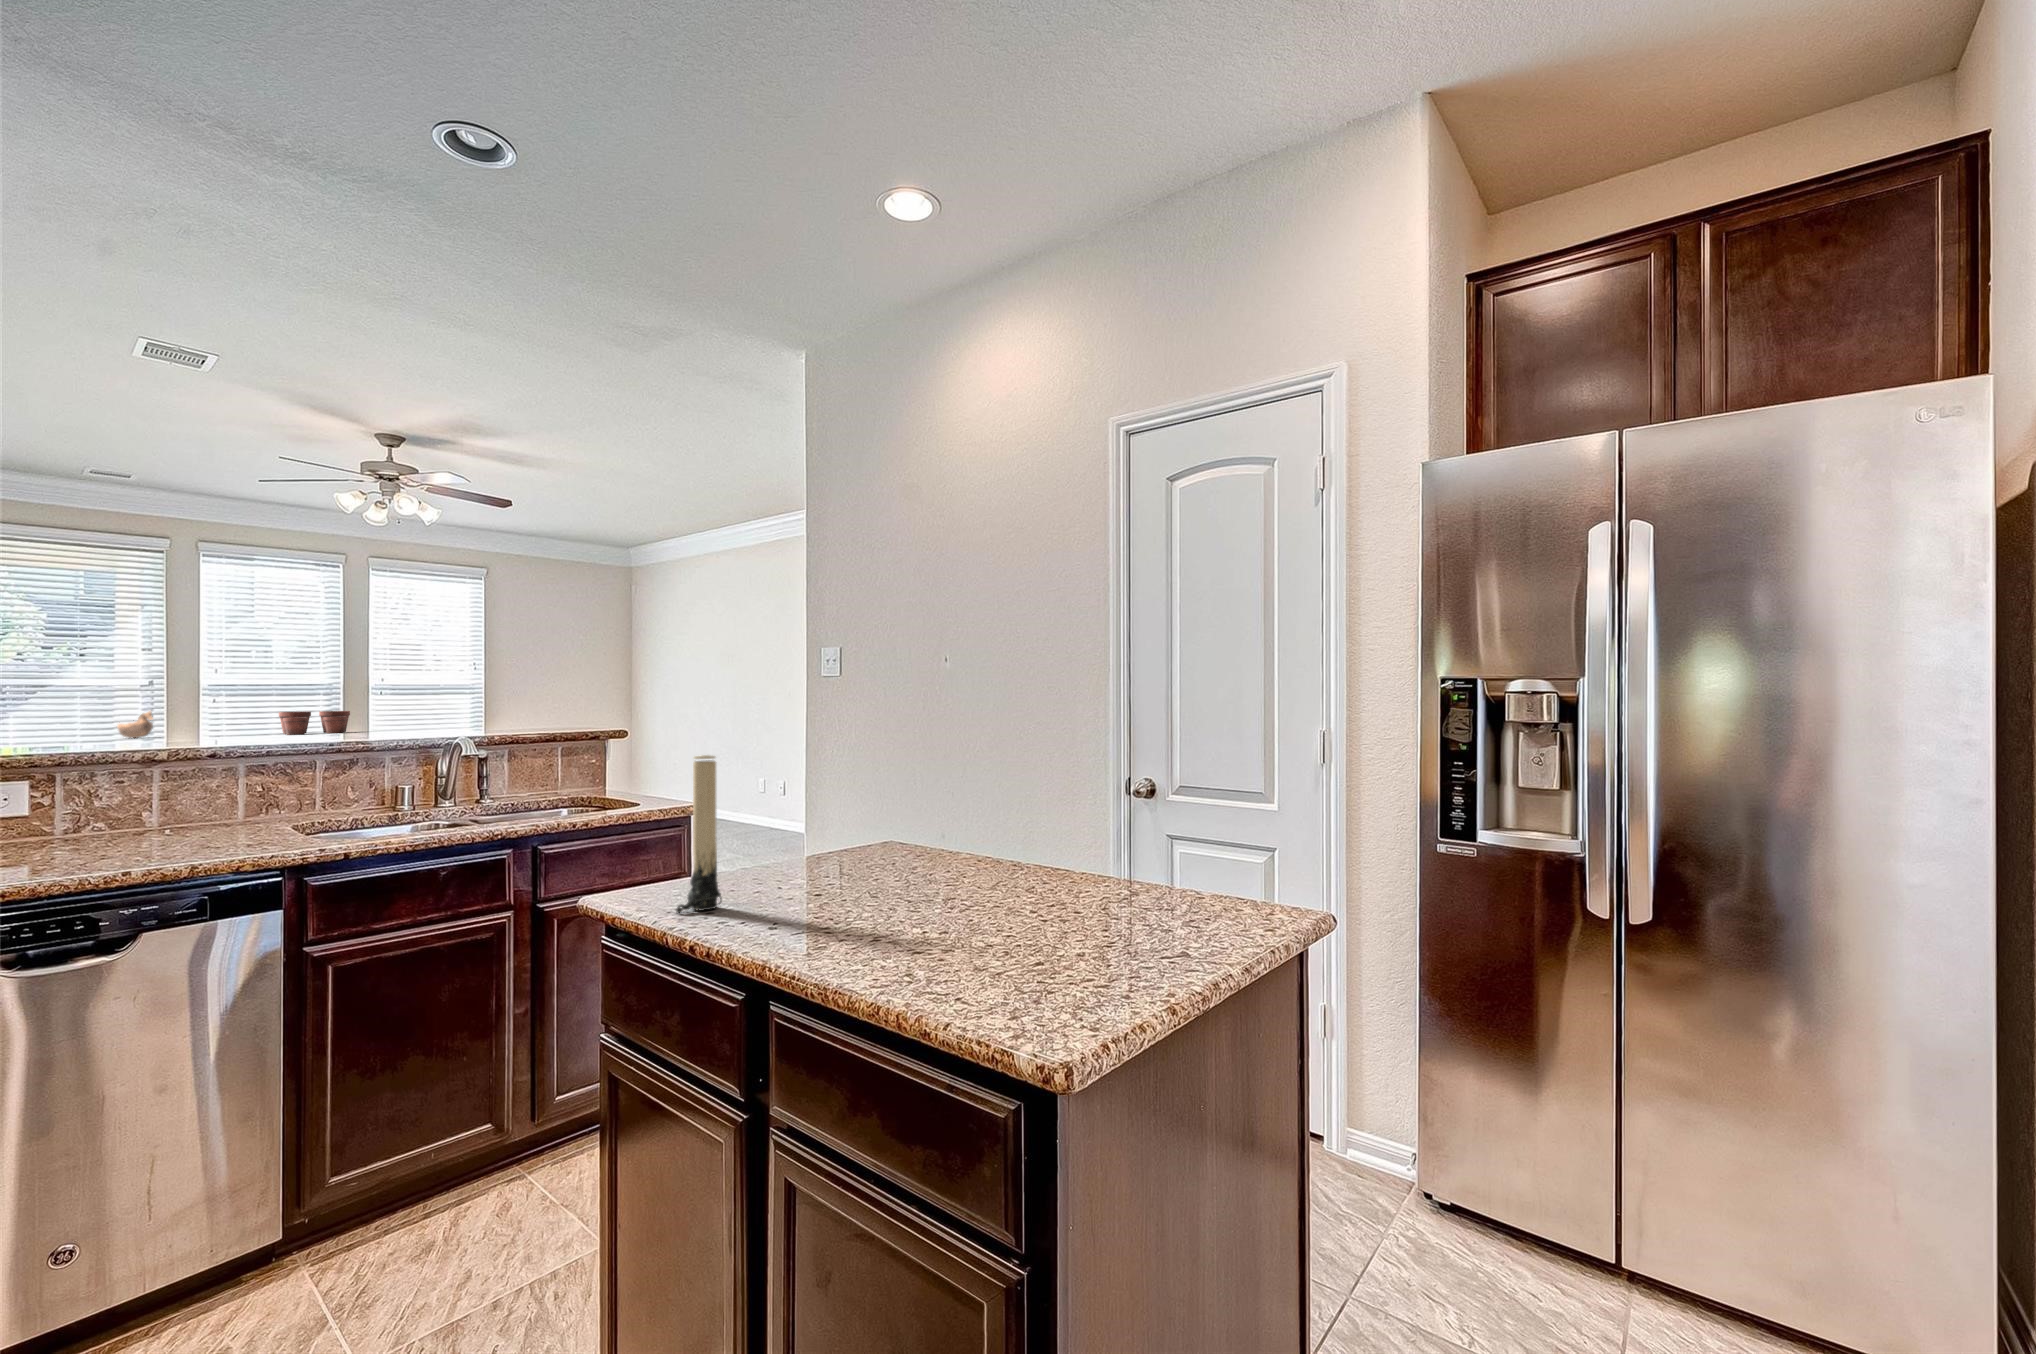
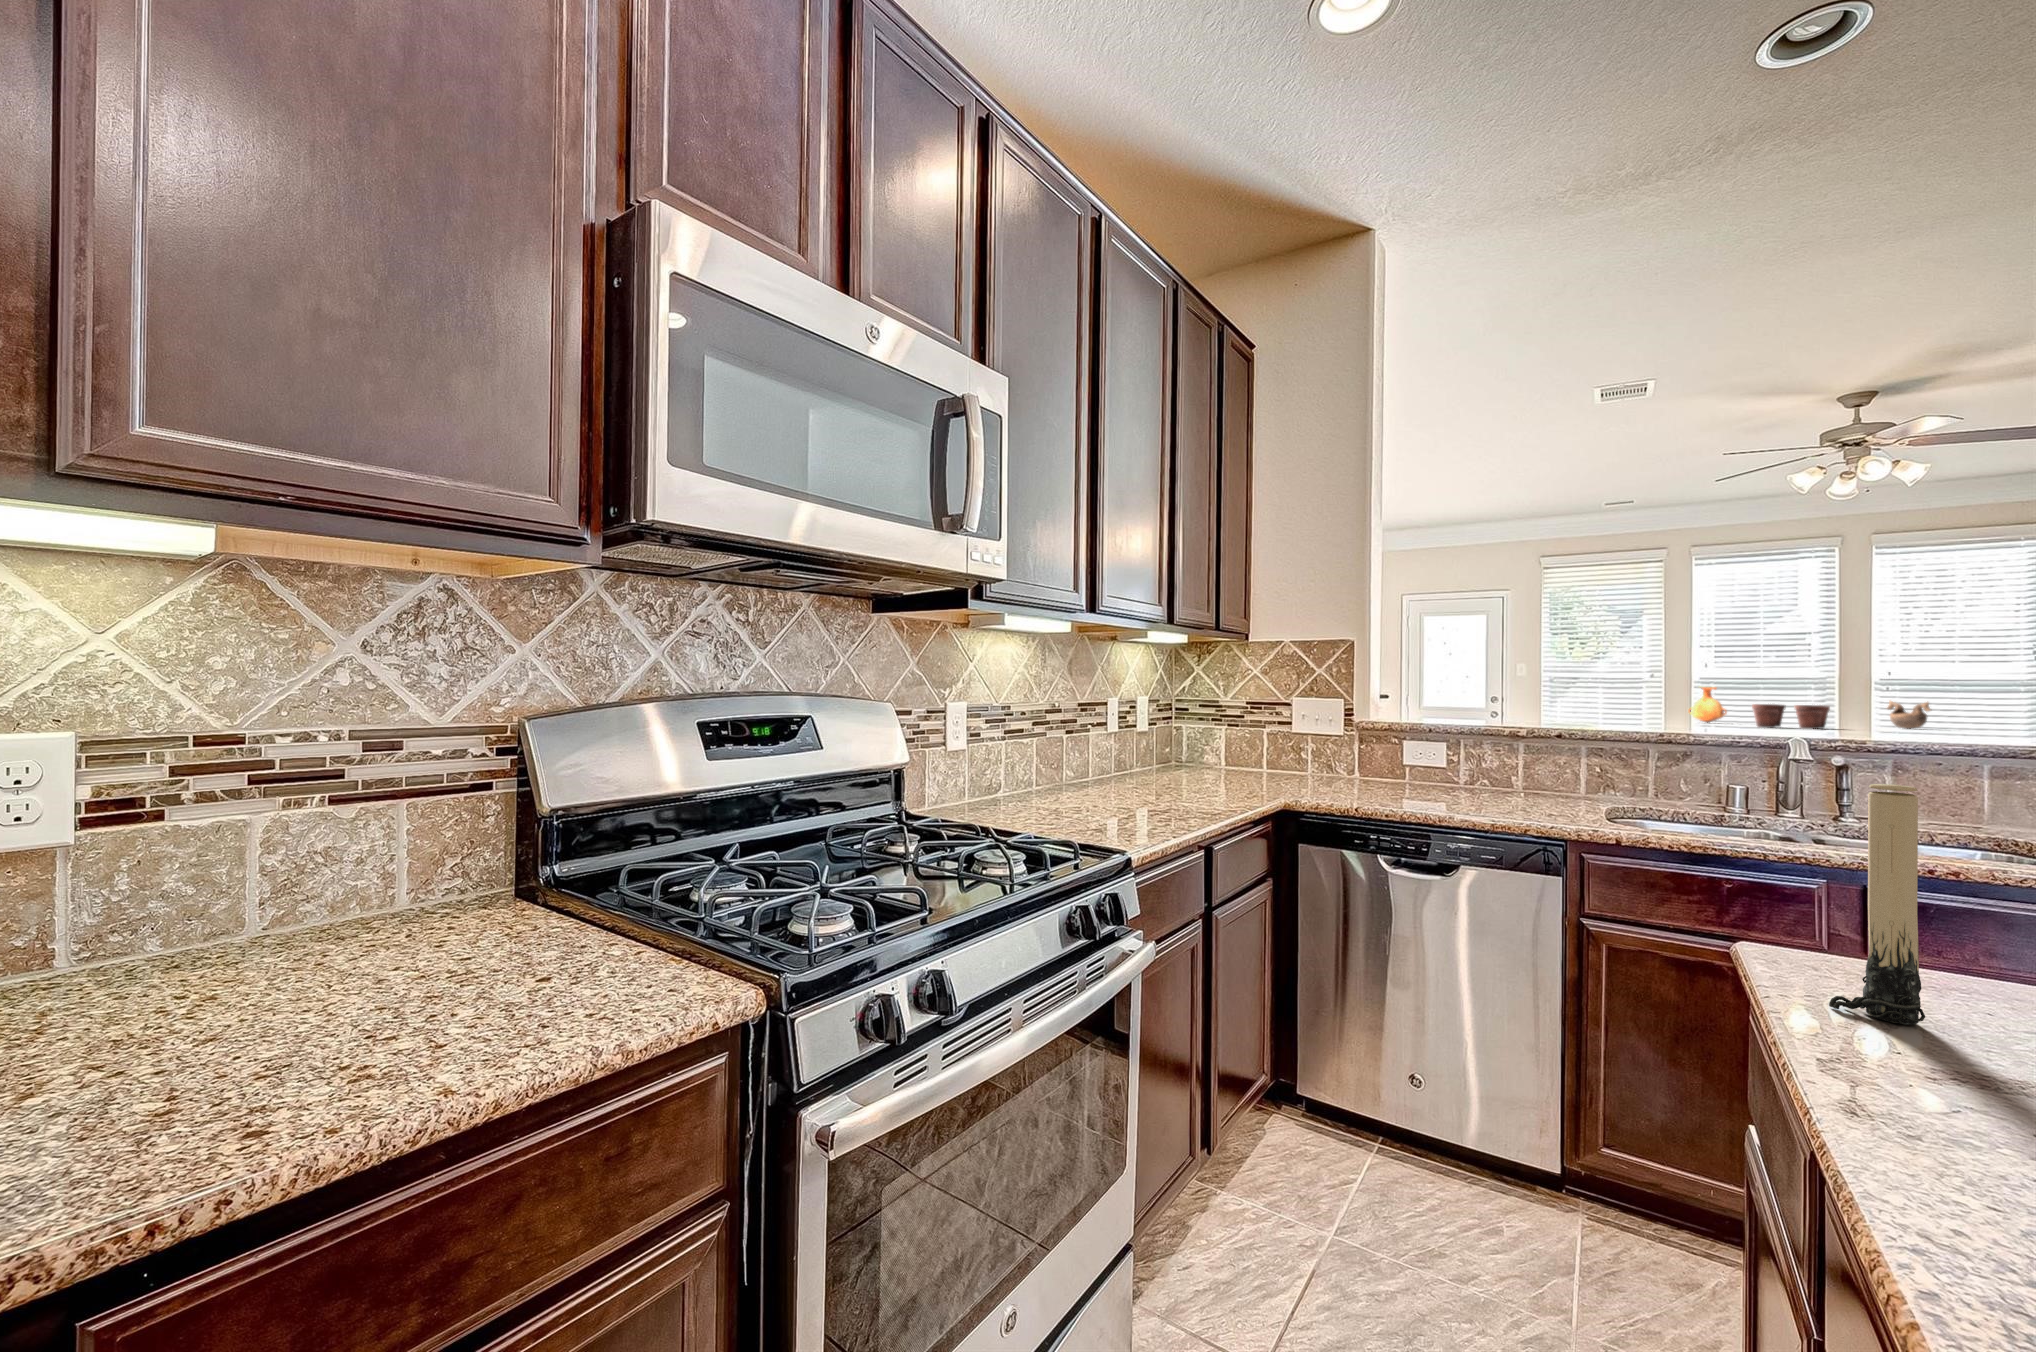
vase: none [192,696,237,735] -> present [1688,687,1727,723]
decorative bowl: present [117,711,153,738] -> present [1888,701,1930,729]

